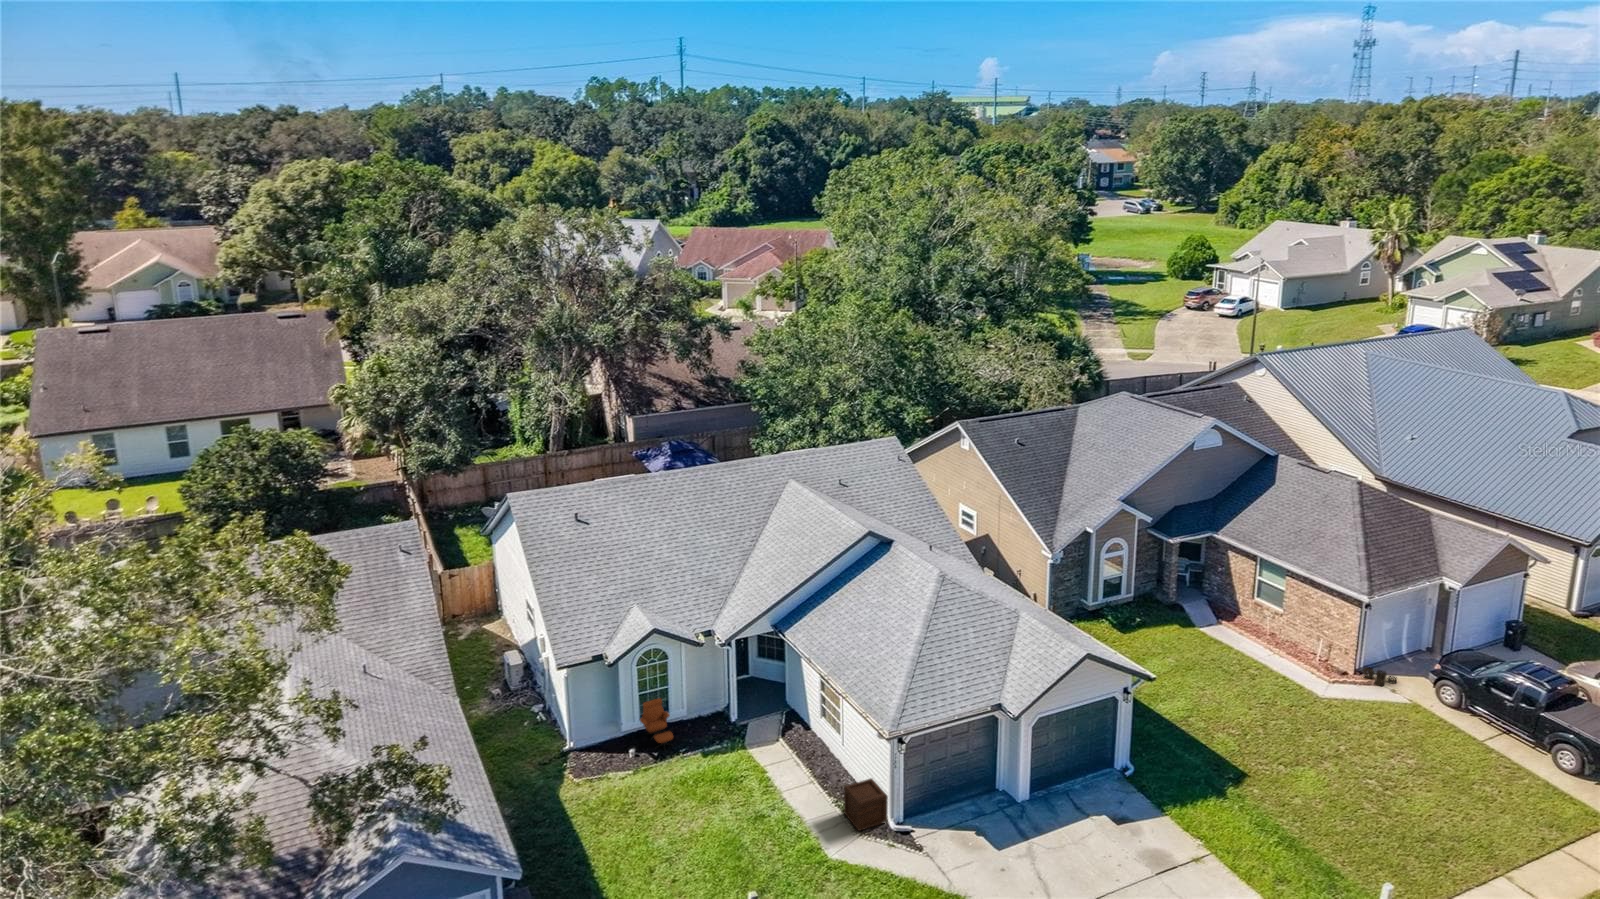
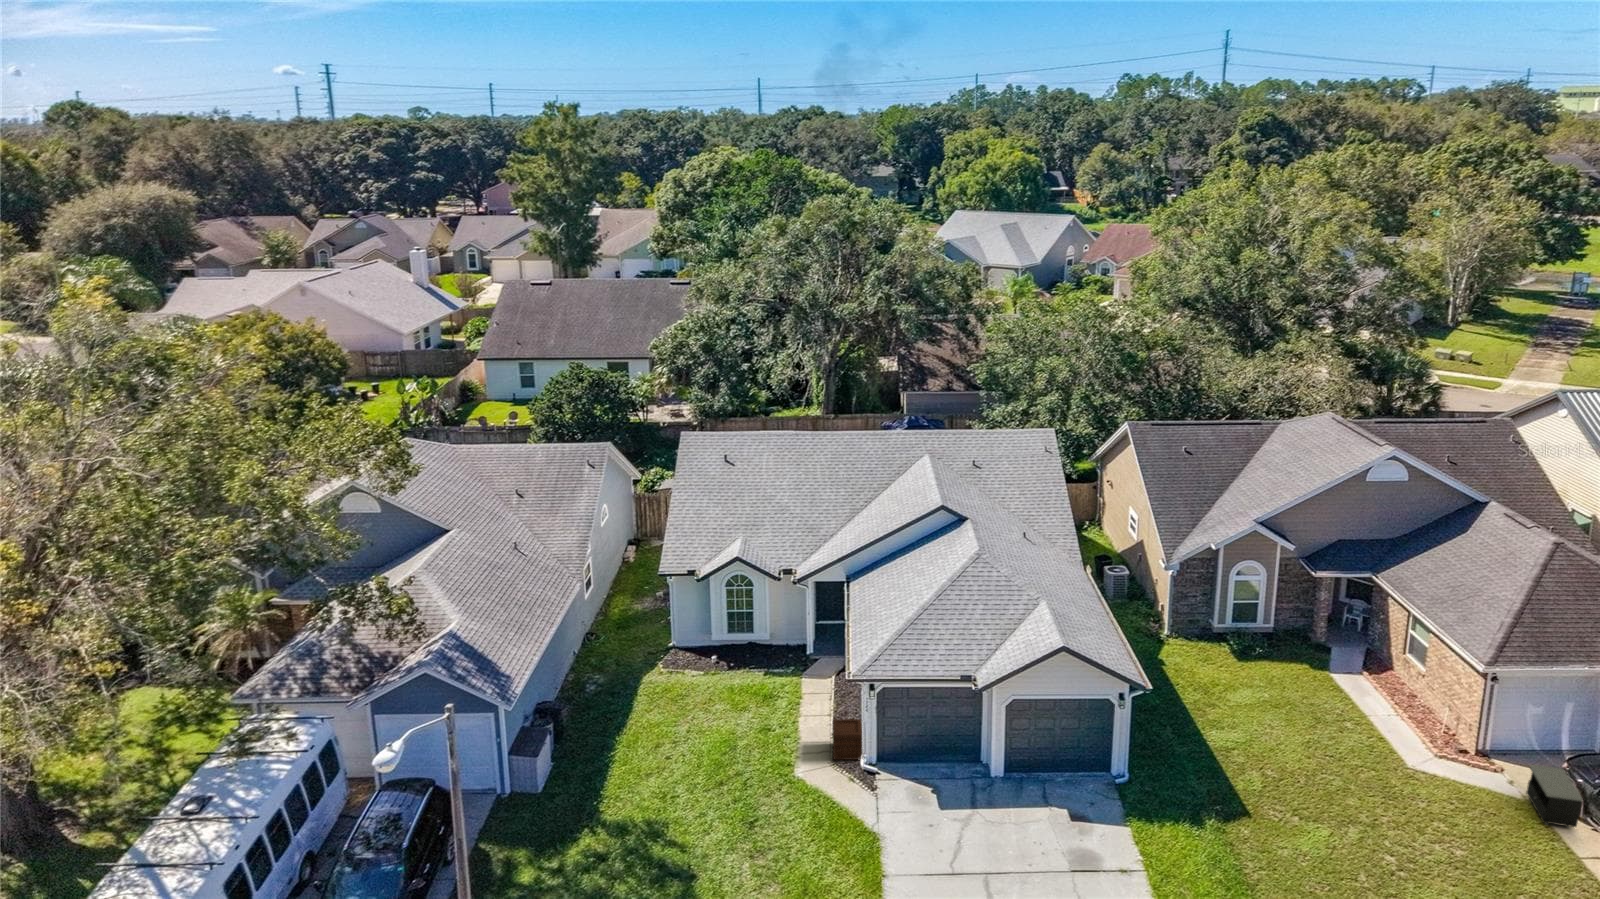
woven basket: present [1363,667,1397,686] -> none [1487,751,1528,777]
storage bench: none [1410,669,1466,719] -> present [1526,765,1583,827]
lounge chair: present [640,698,673,747] -> none [727,620,753,663]

